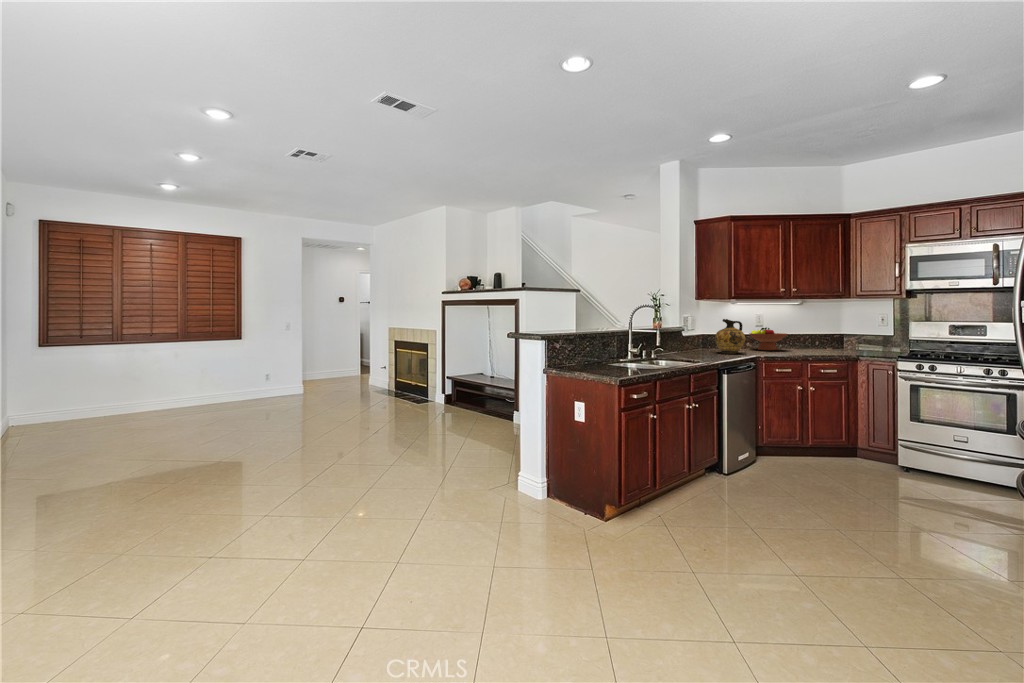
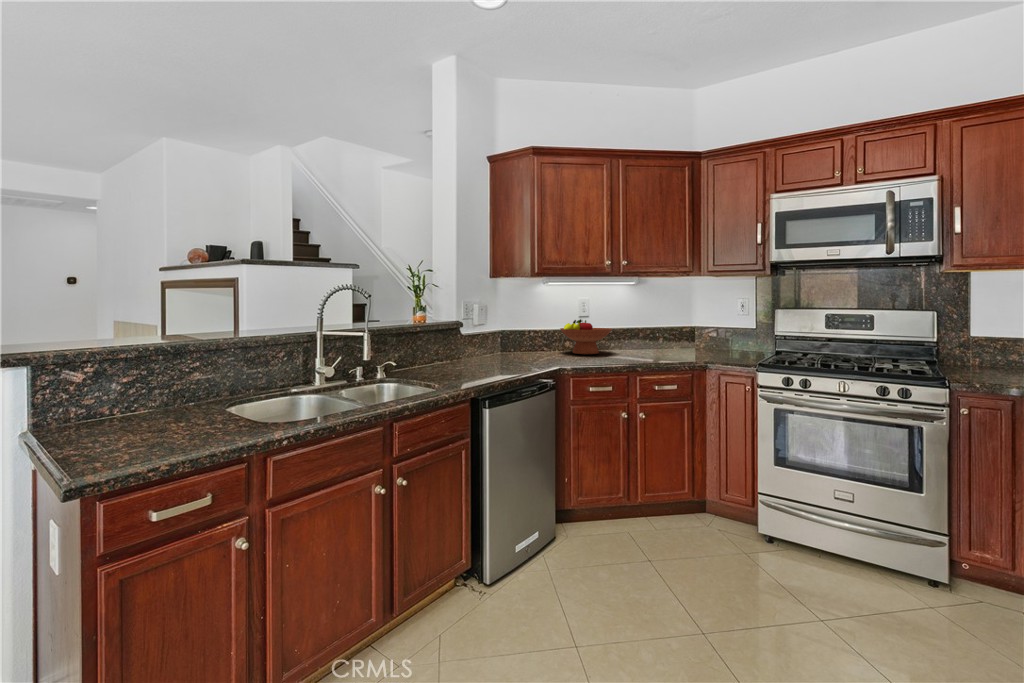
ceramic jug: present [715,319,745,354] -> none [497,306,541,362]

